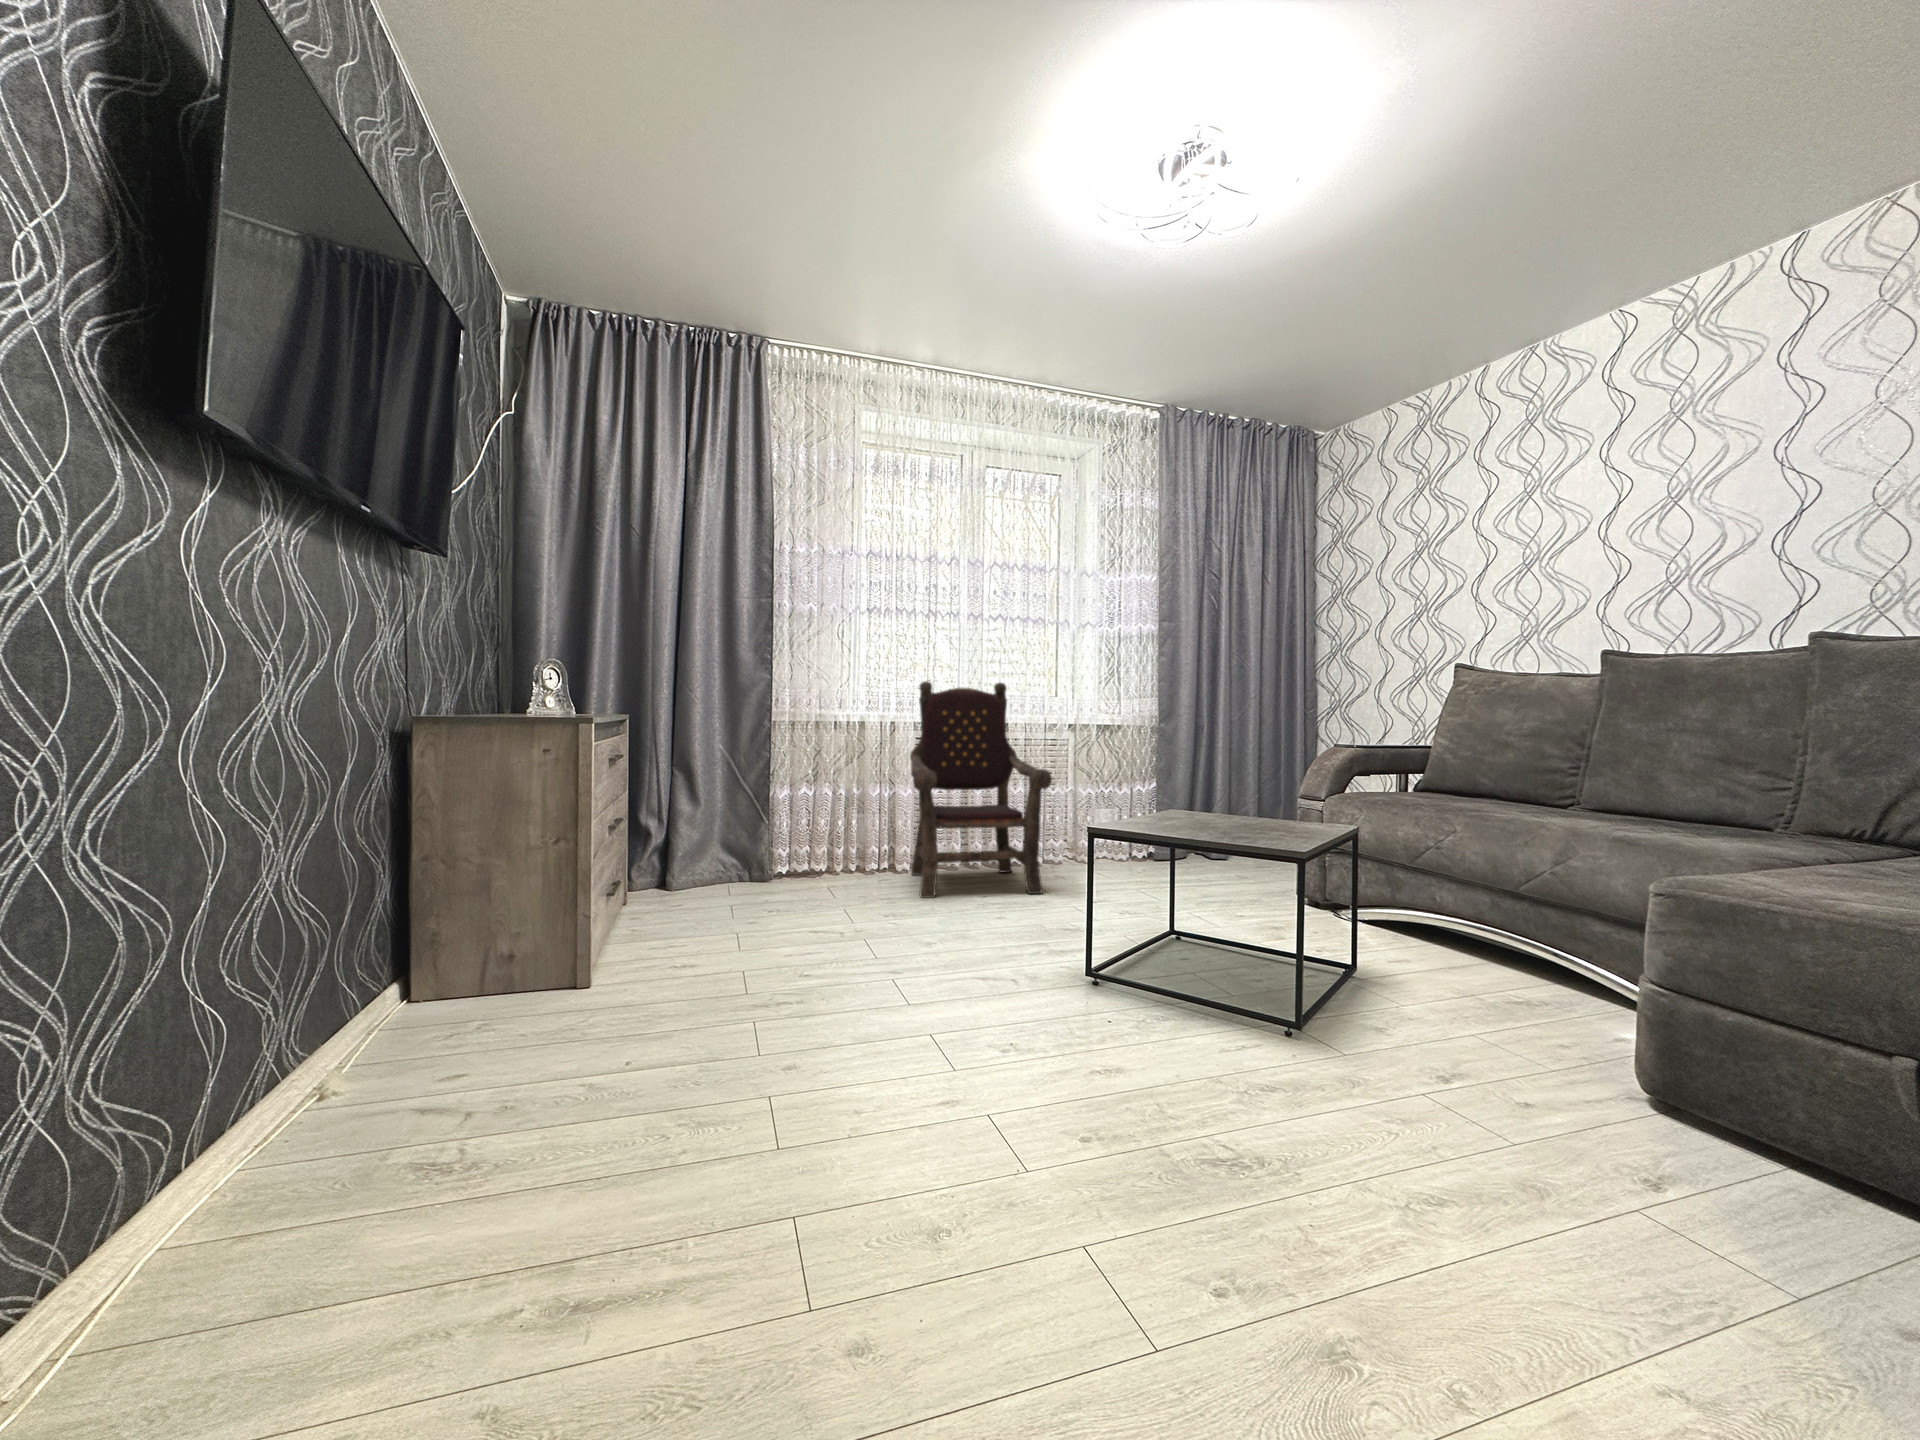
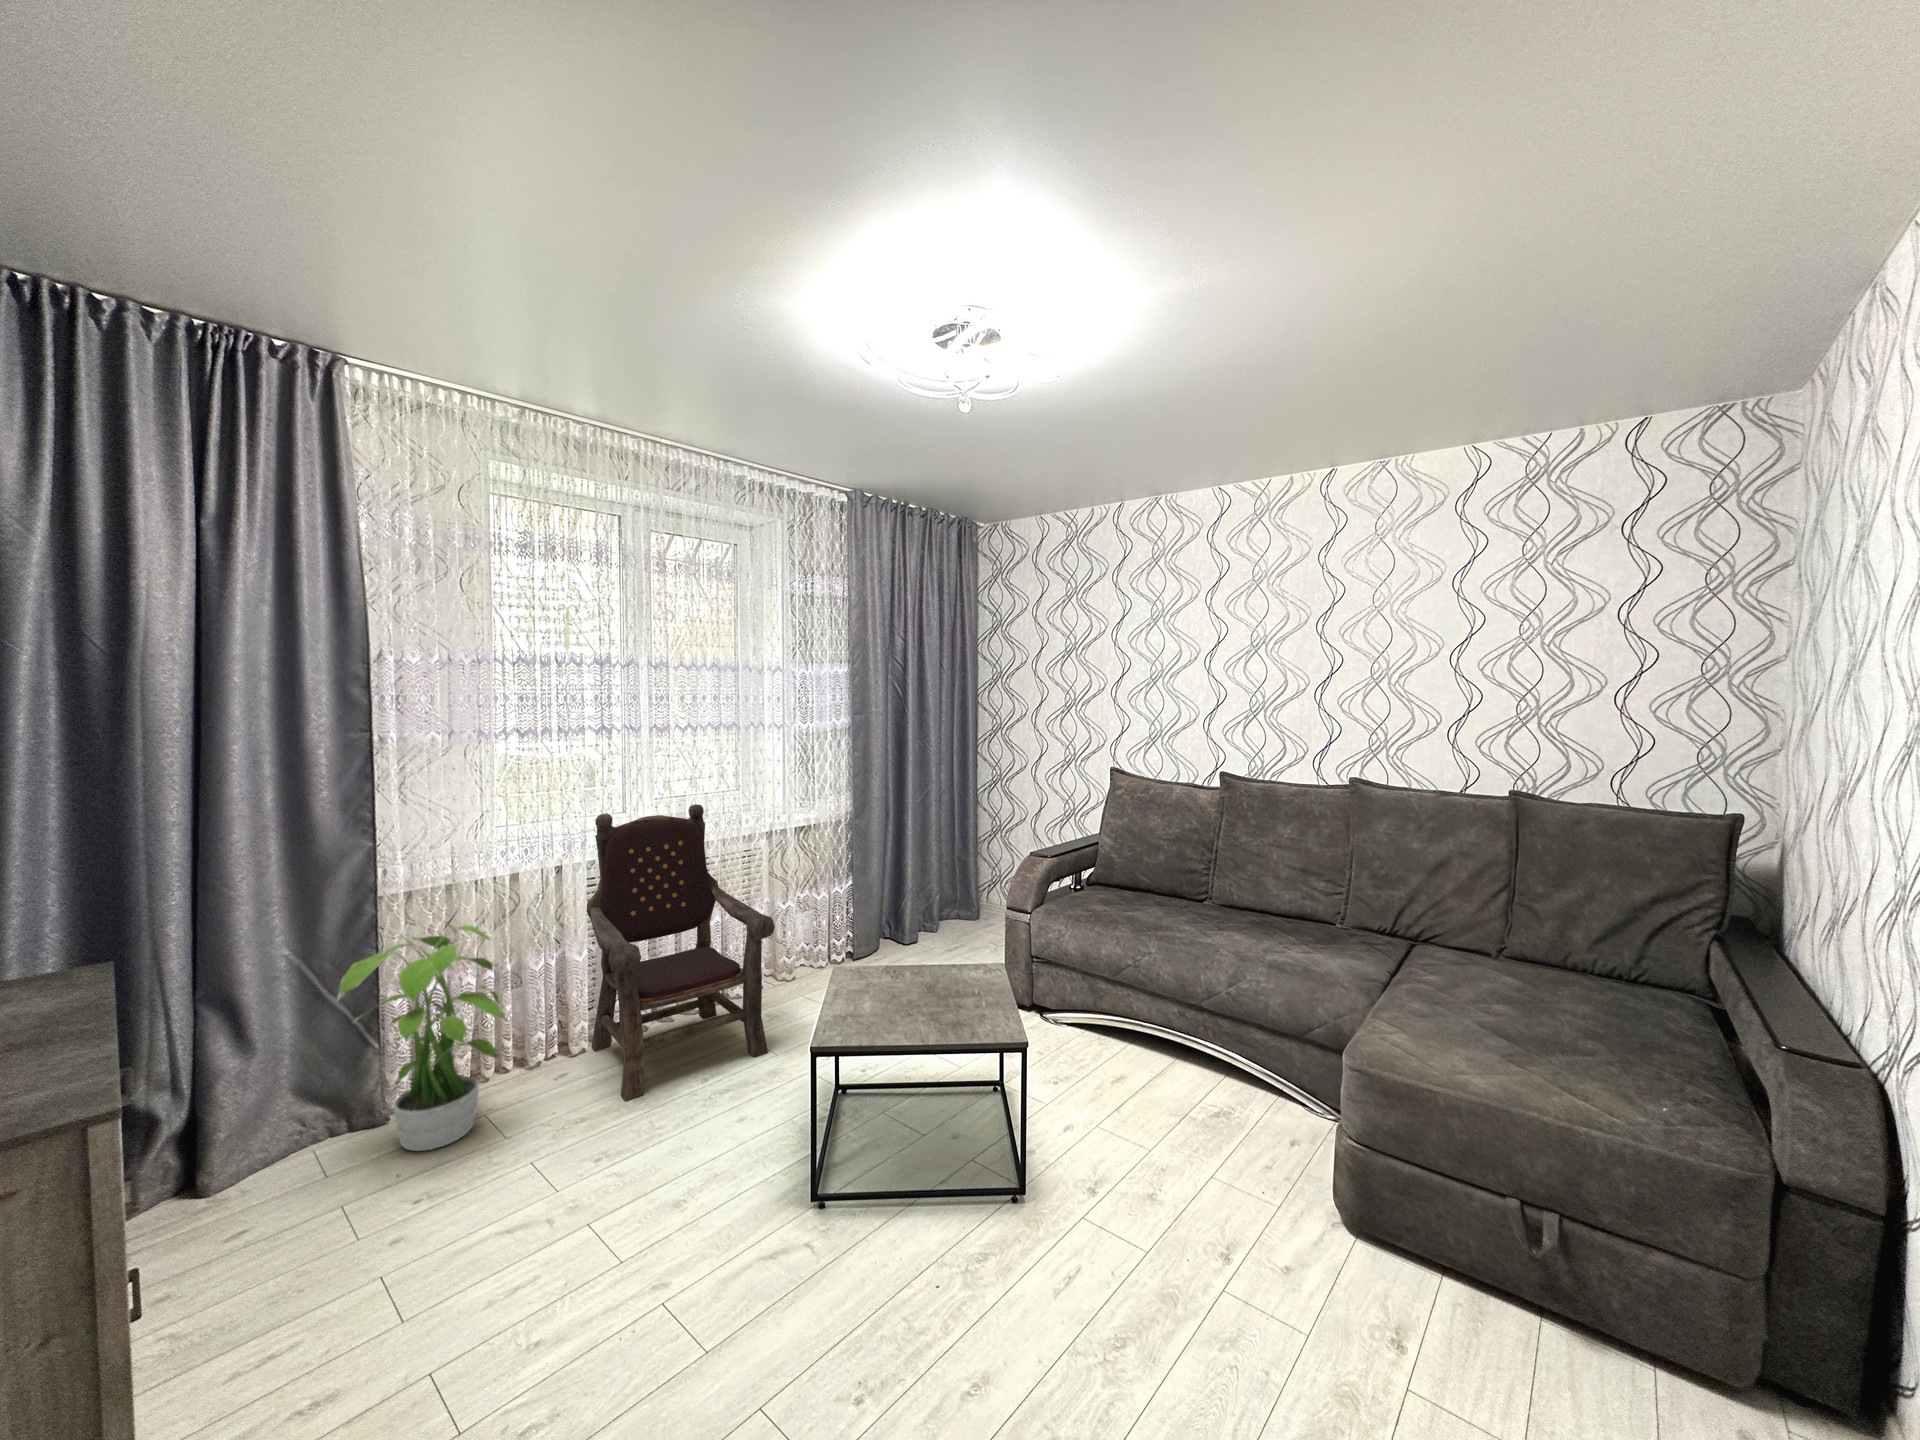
potted plant: none [740,738,841,896] -> present [338,925,506,1151]

